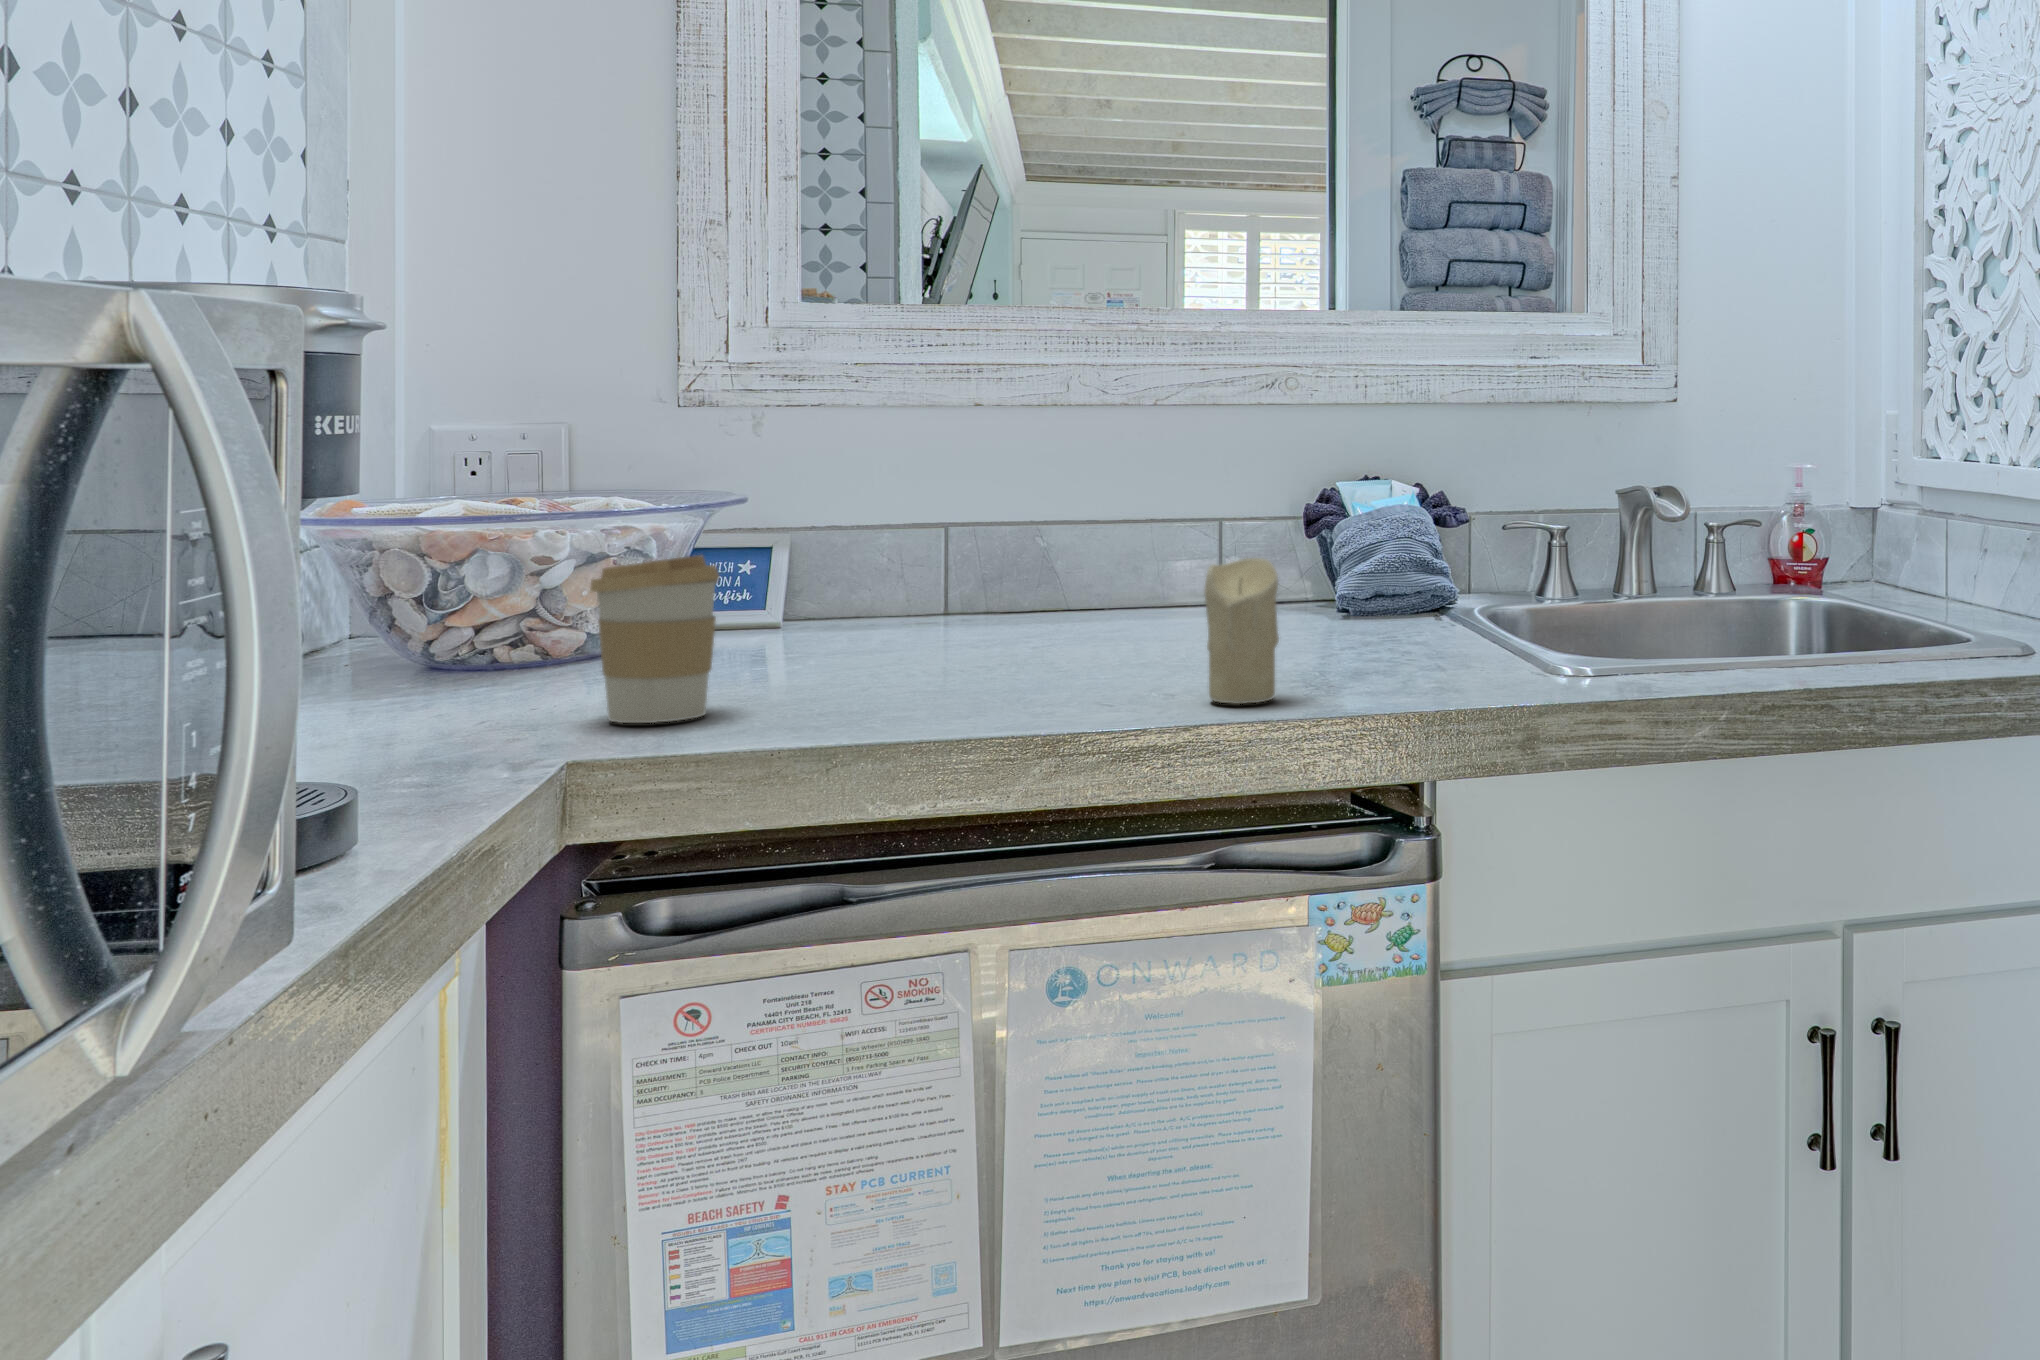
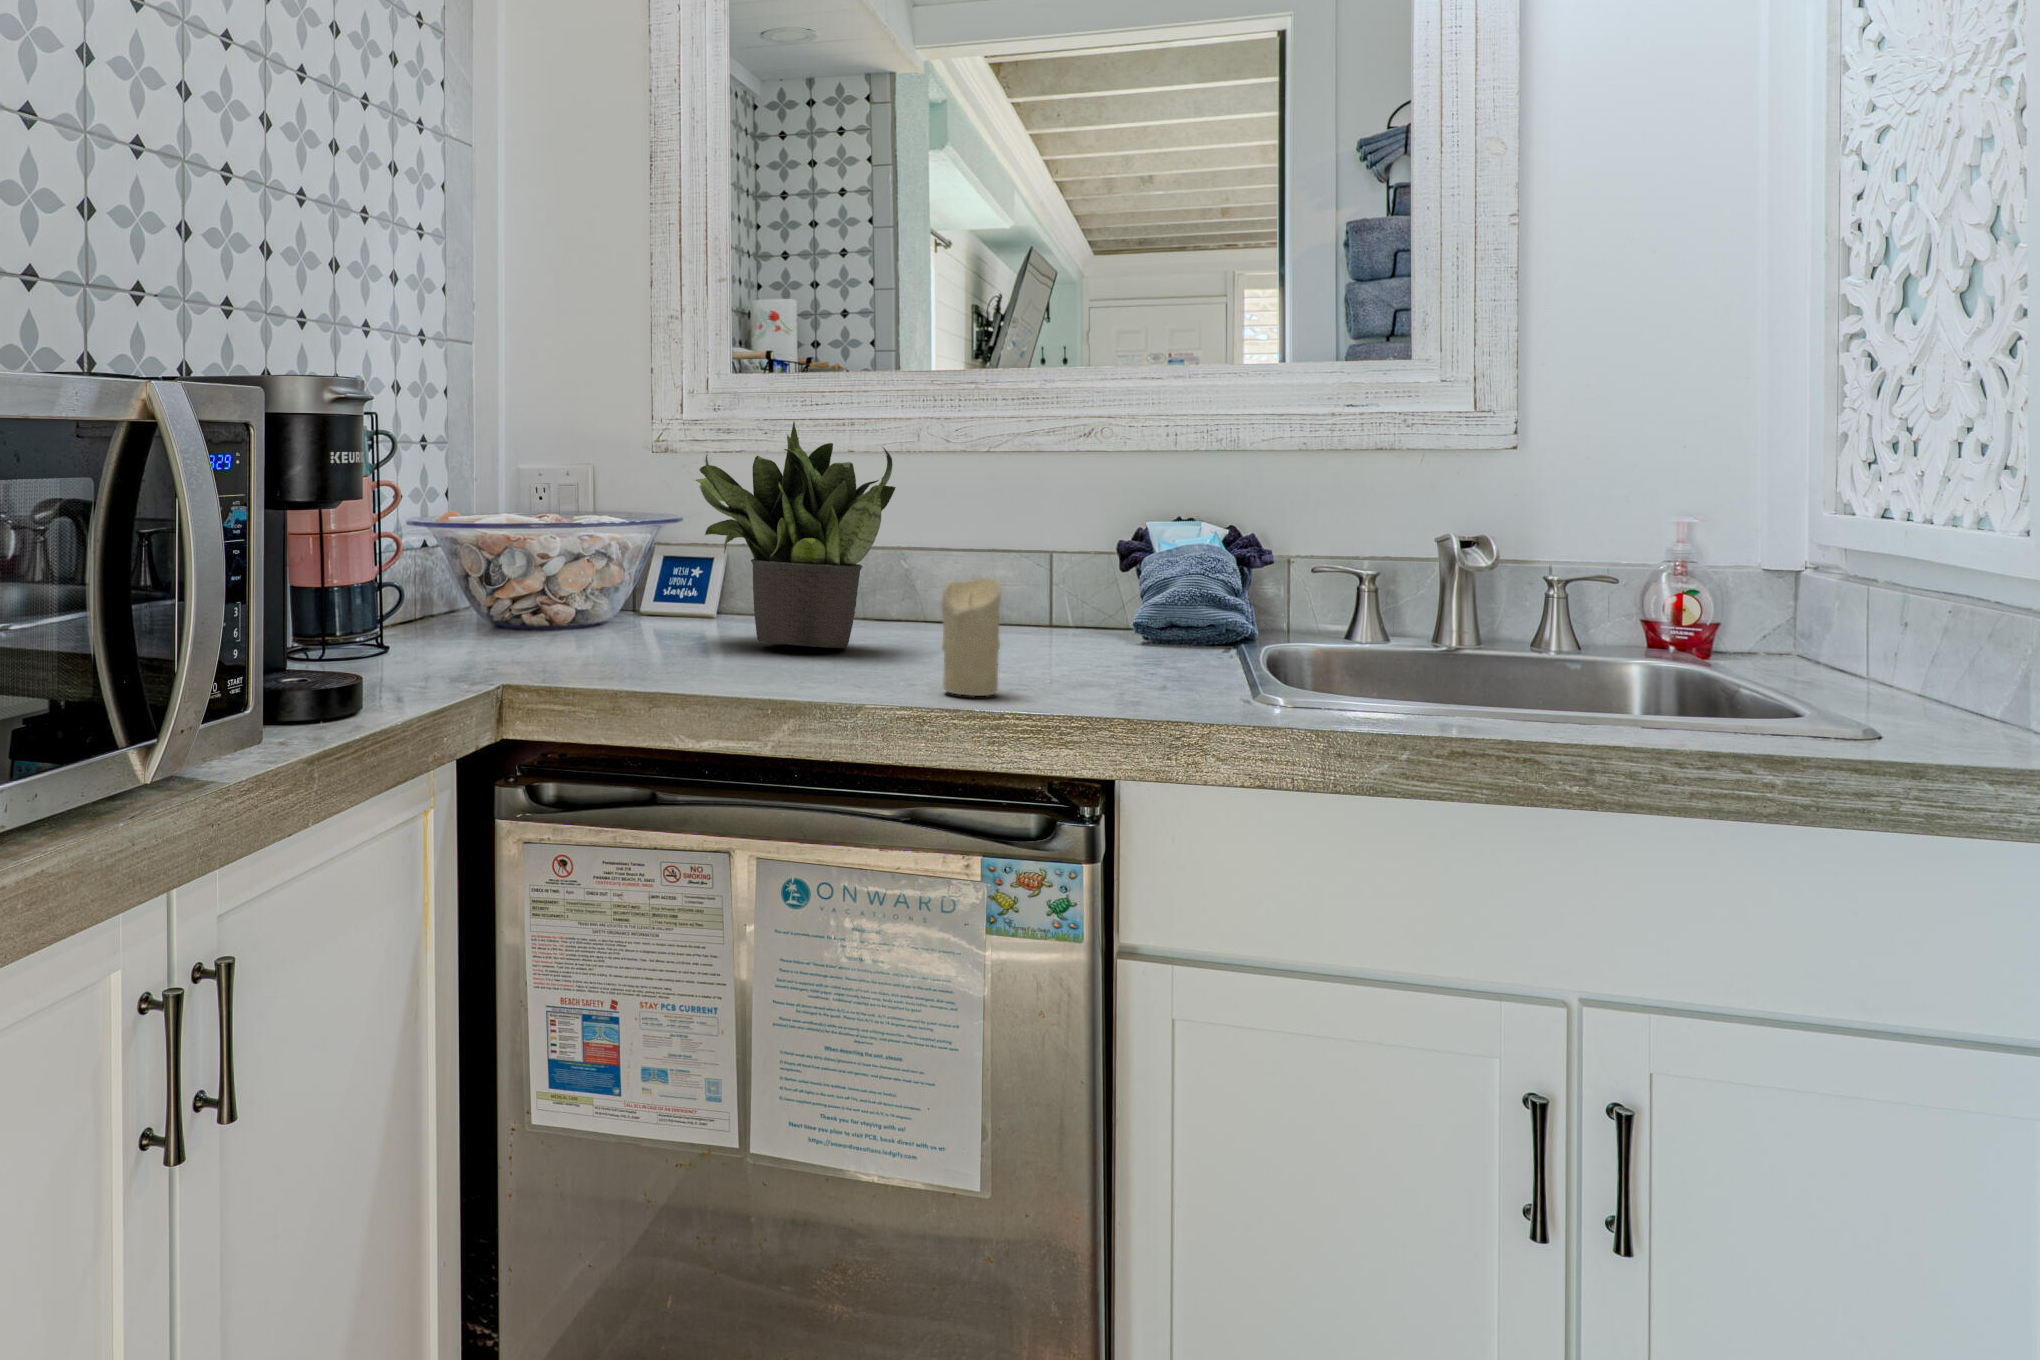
potted plant: none [772,360,1082,661] -> present [696,421,896,648]
coffee cup: present [590,555,719,723] -> none [540,553,620,666]

